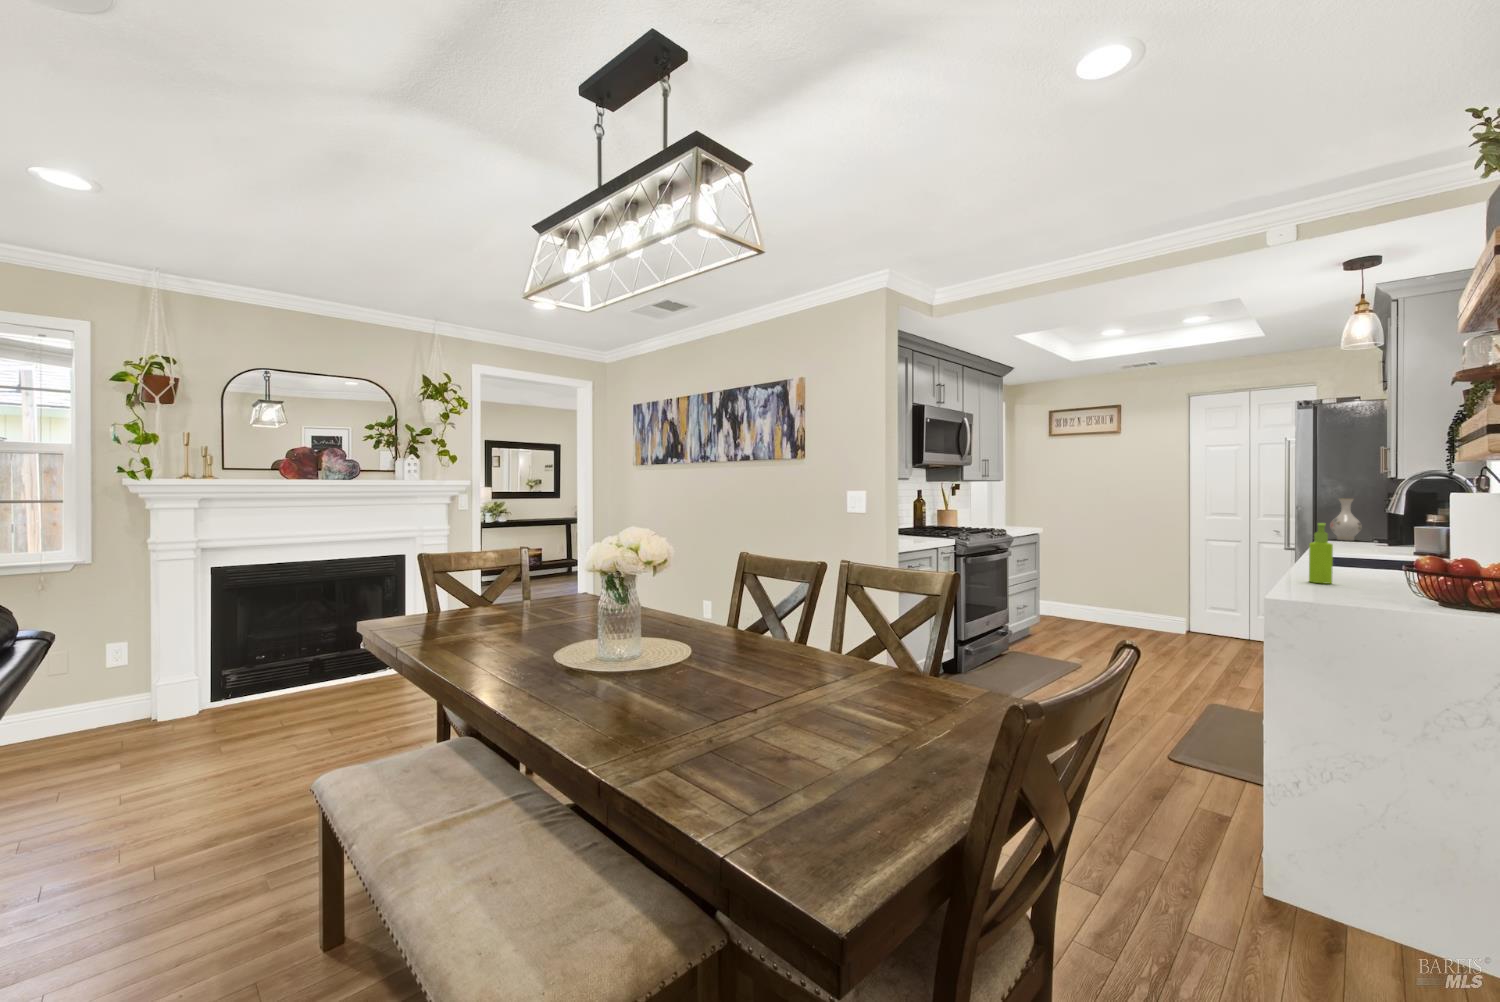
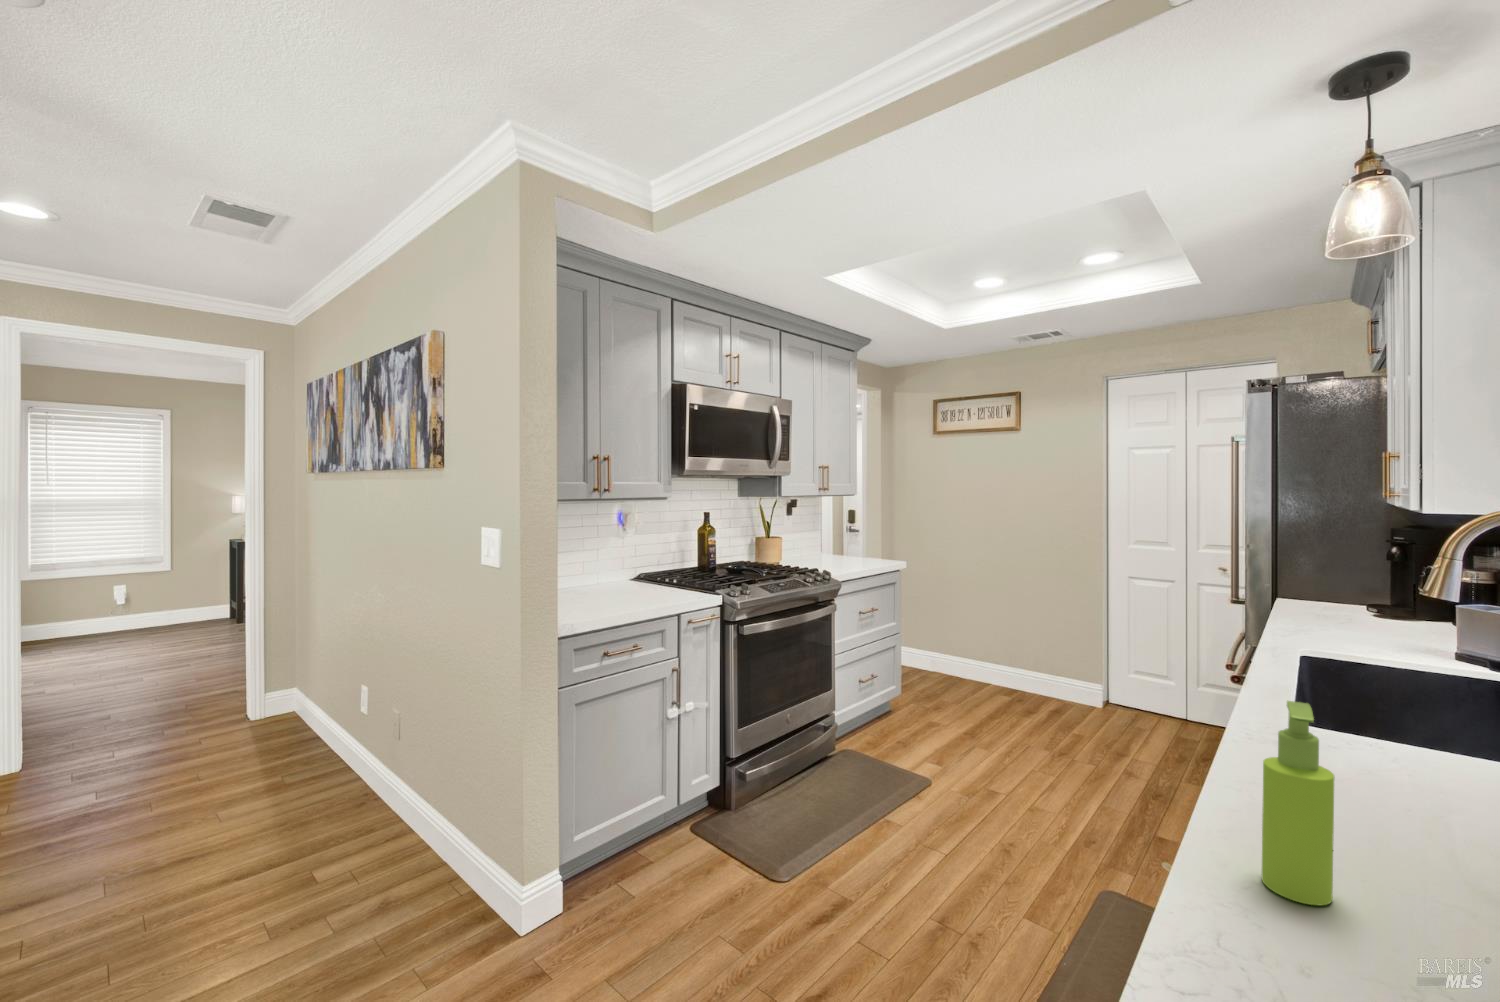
vase: present [1330,499,1362,541] -> none [1296,534,1345,601]

